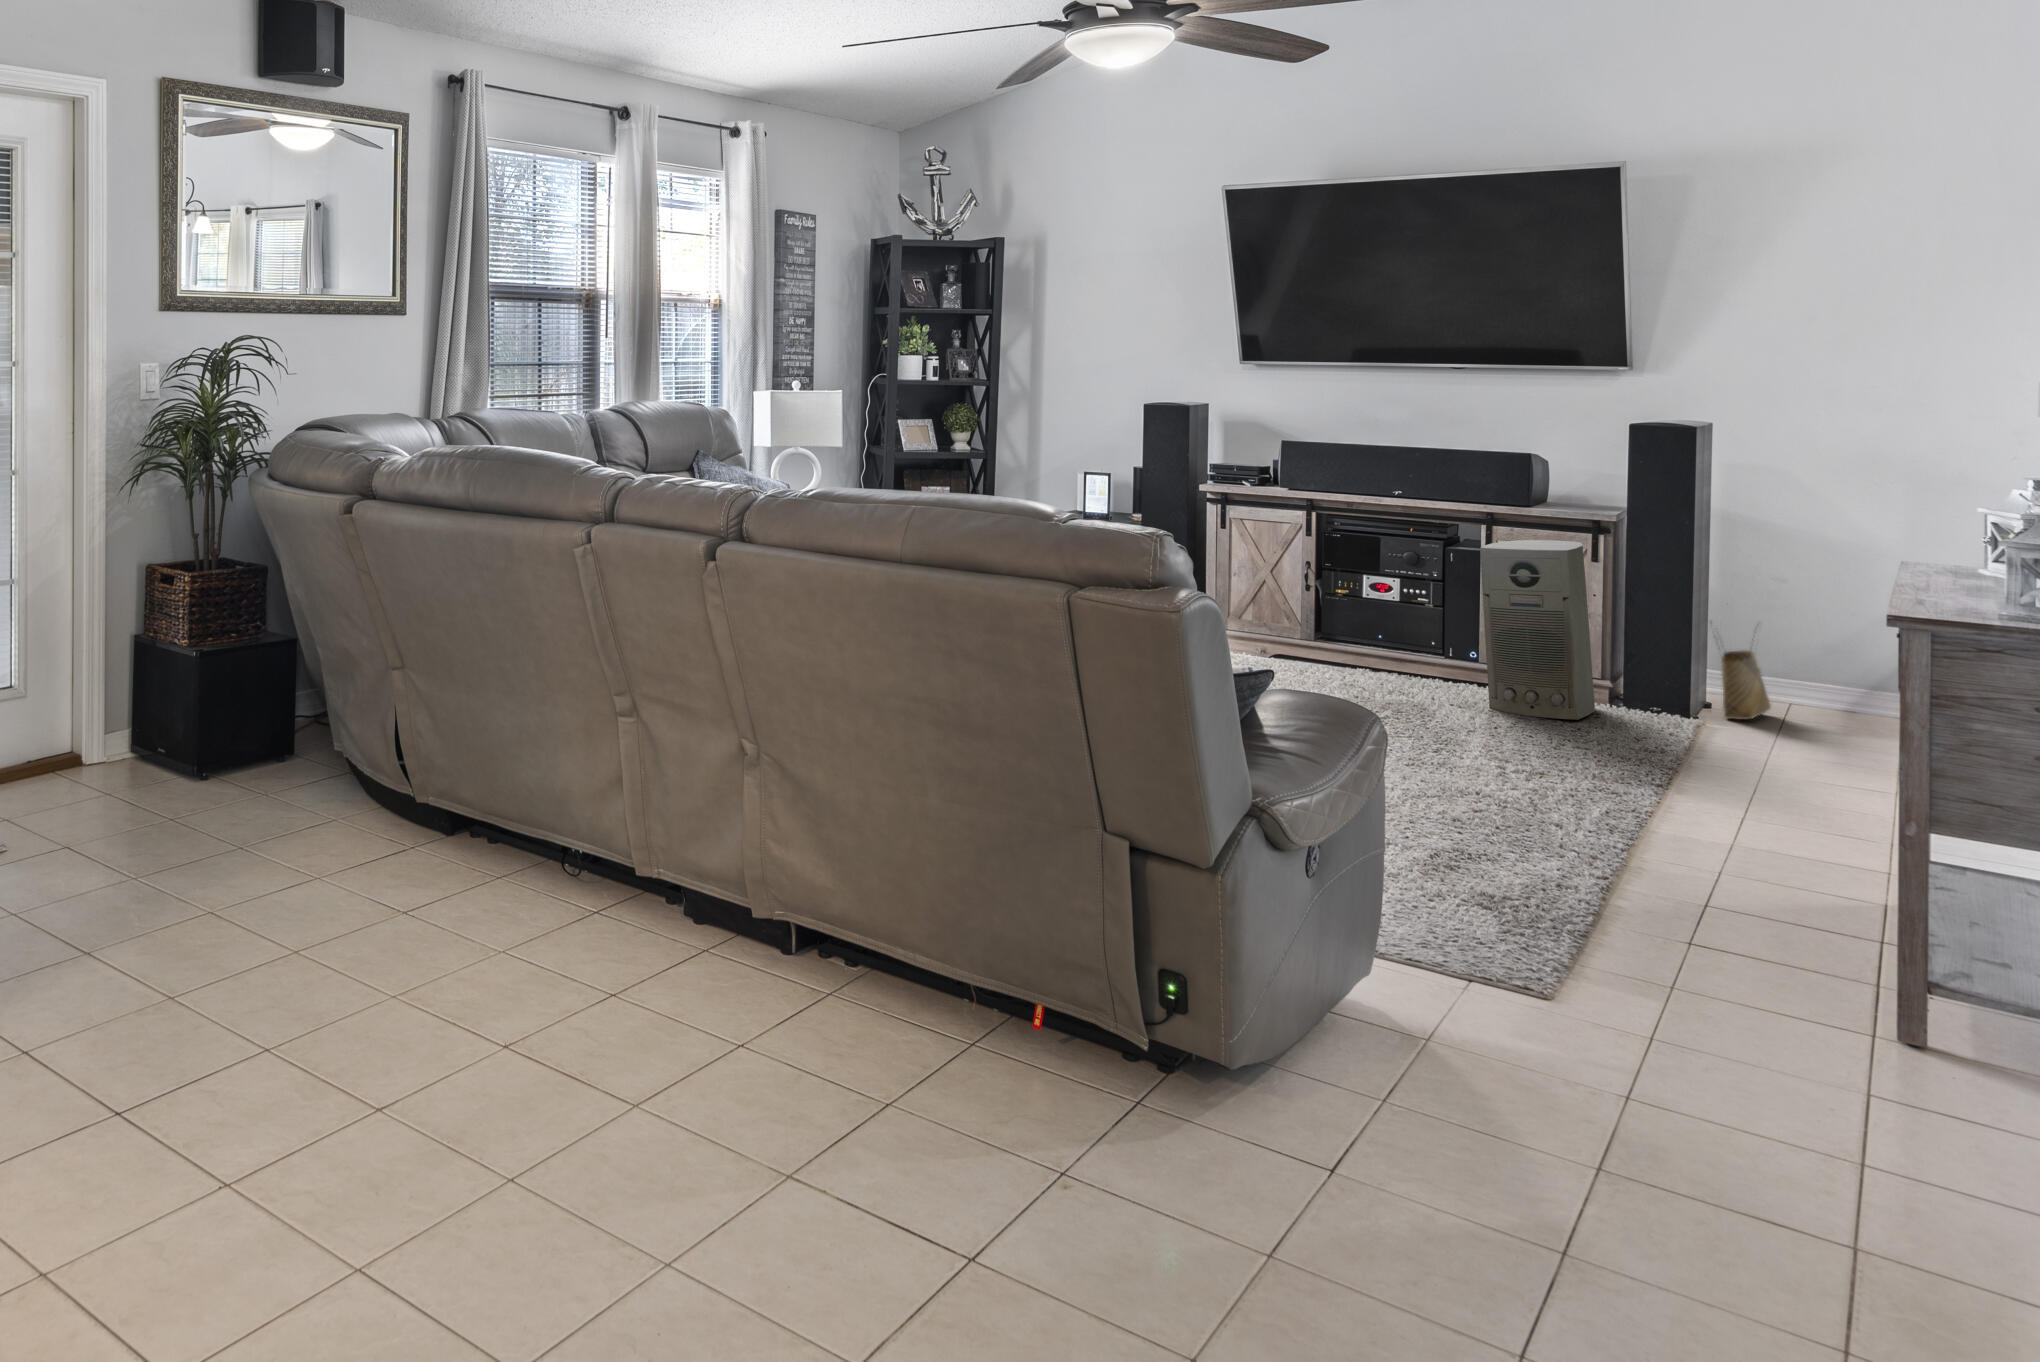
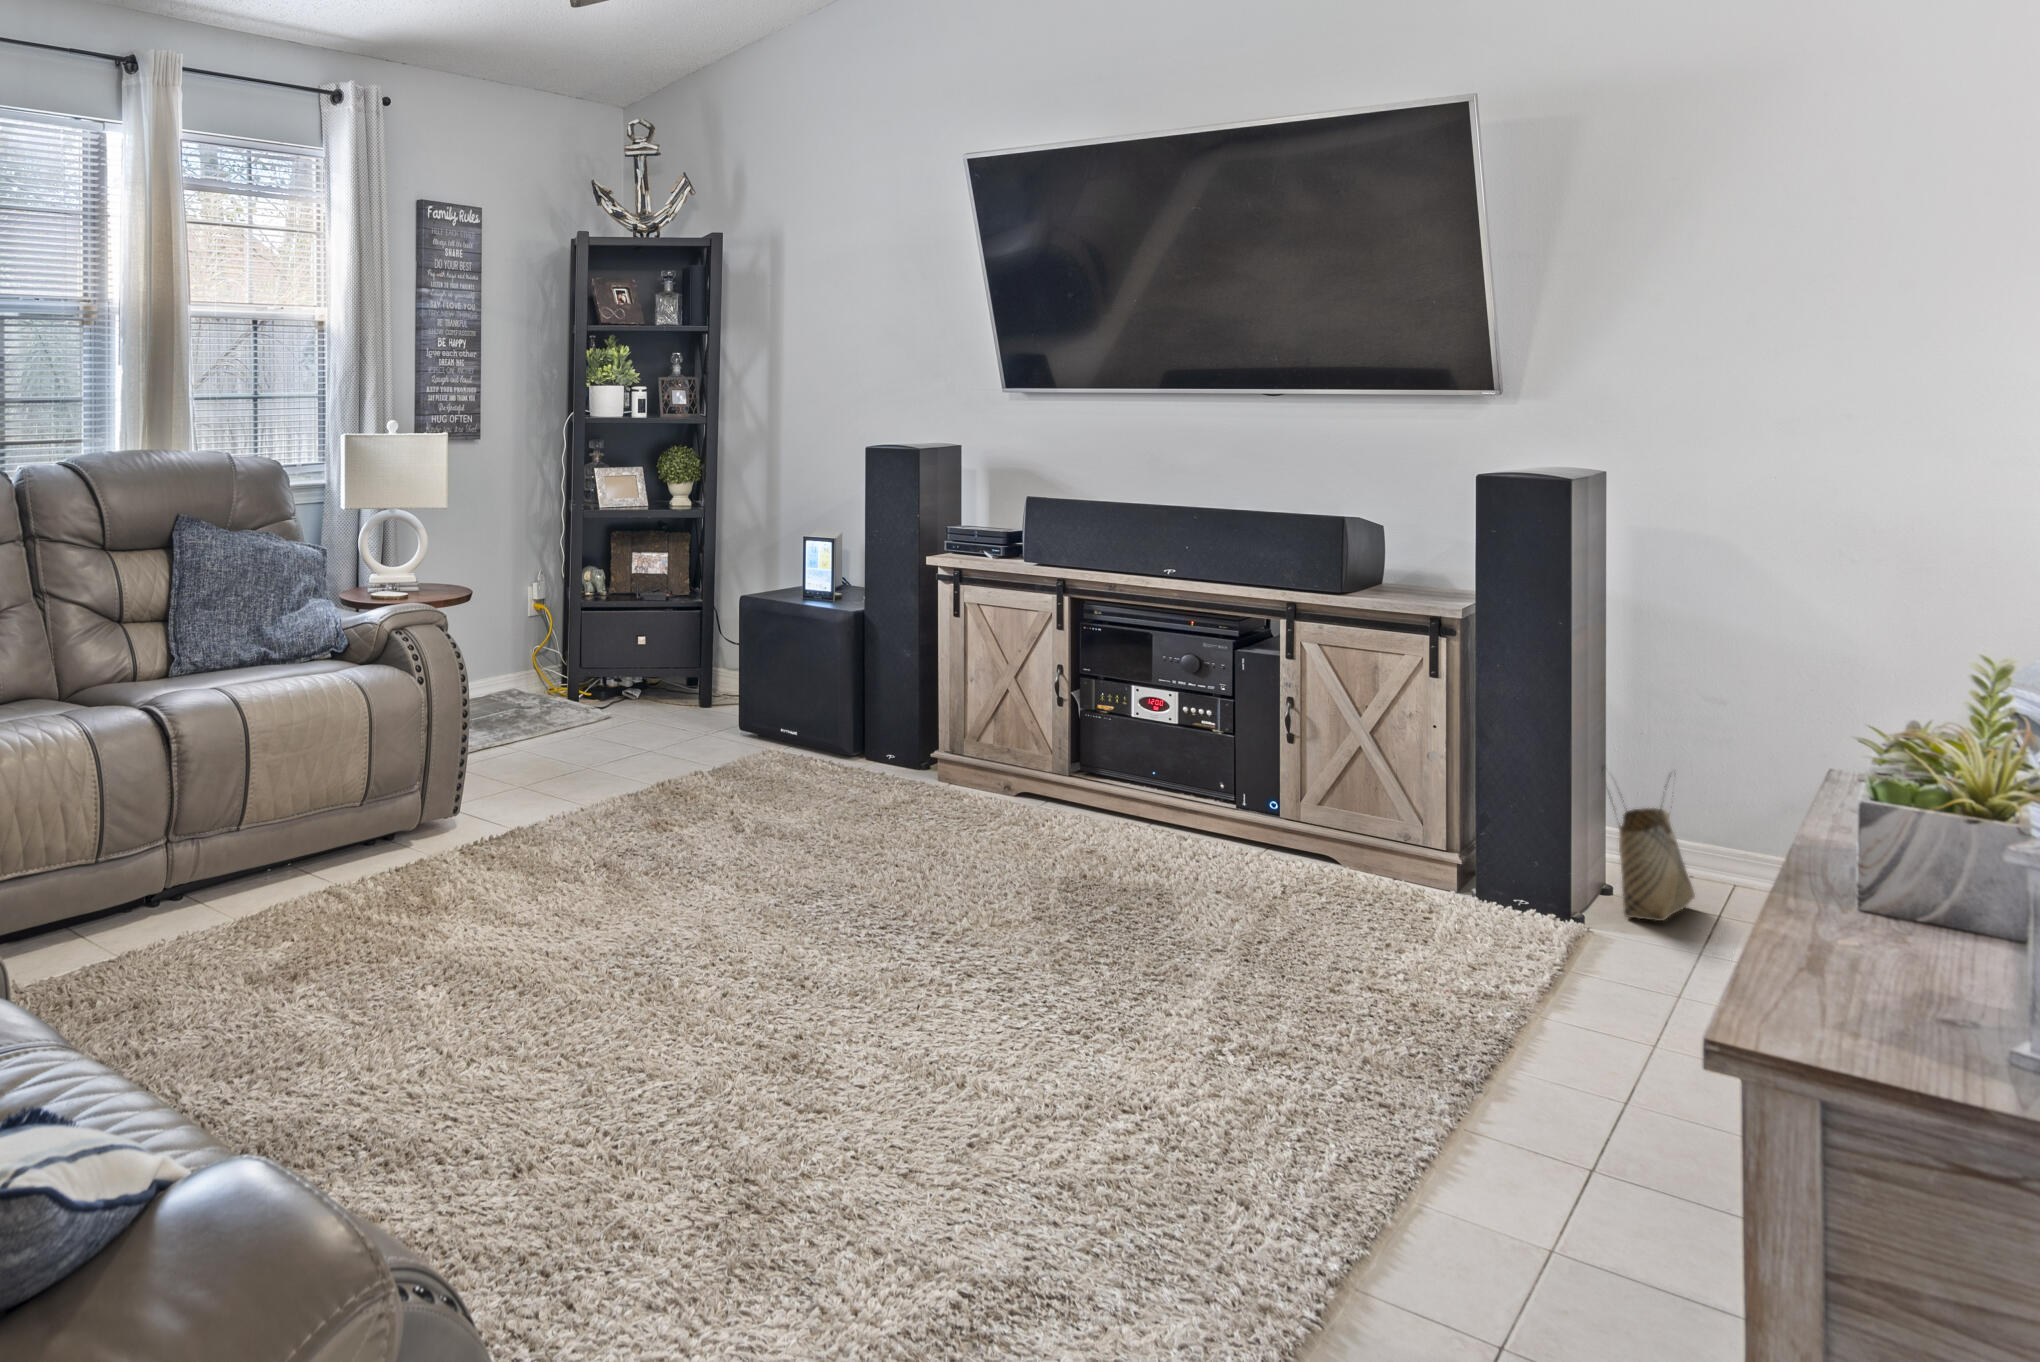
air purifier: present [1480,540,1595,720] -> none [1262,644,1434,925]

